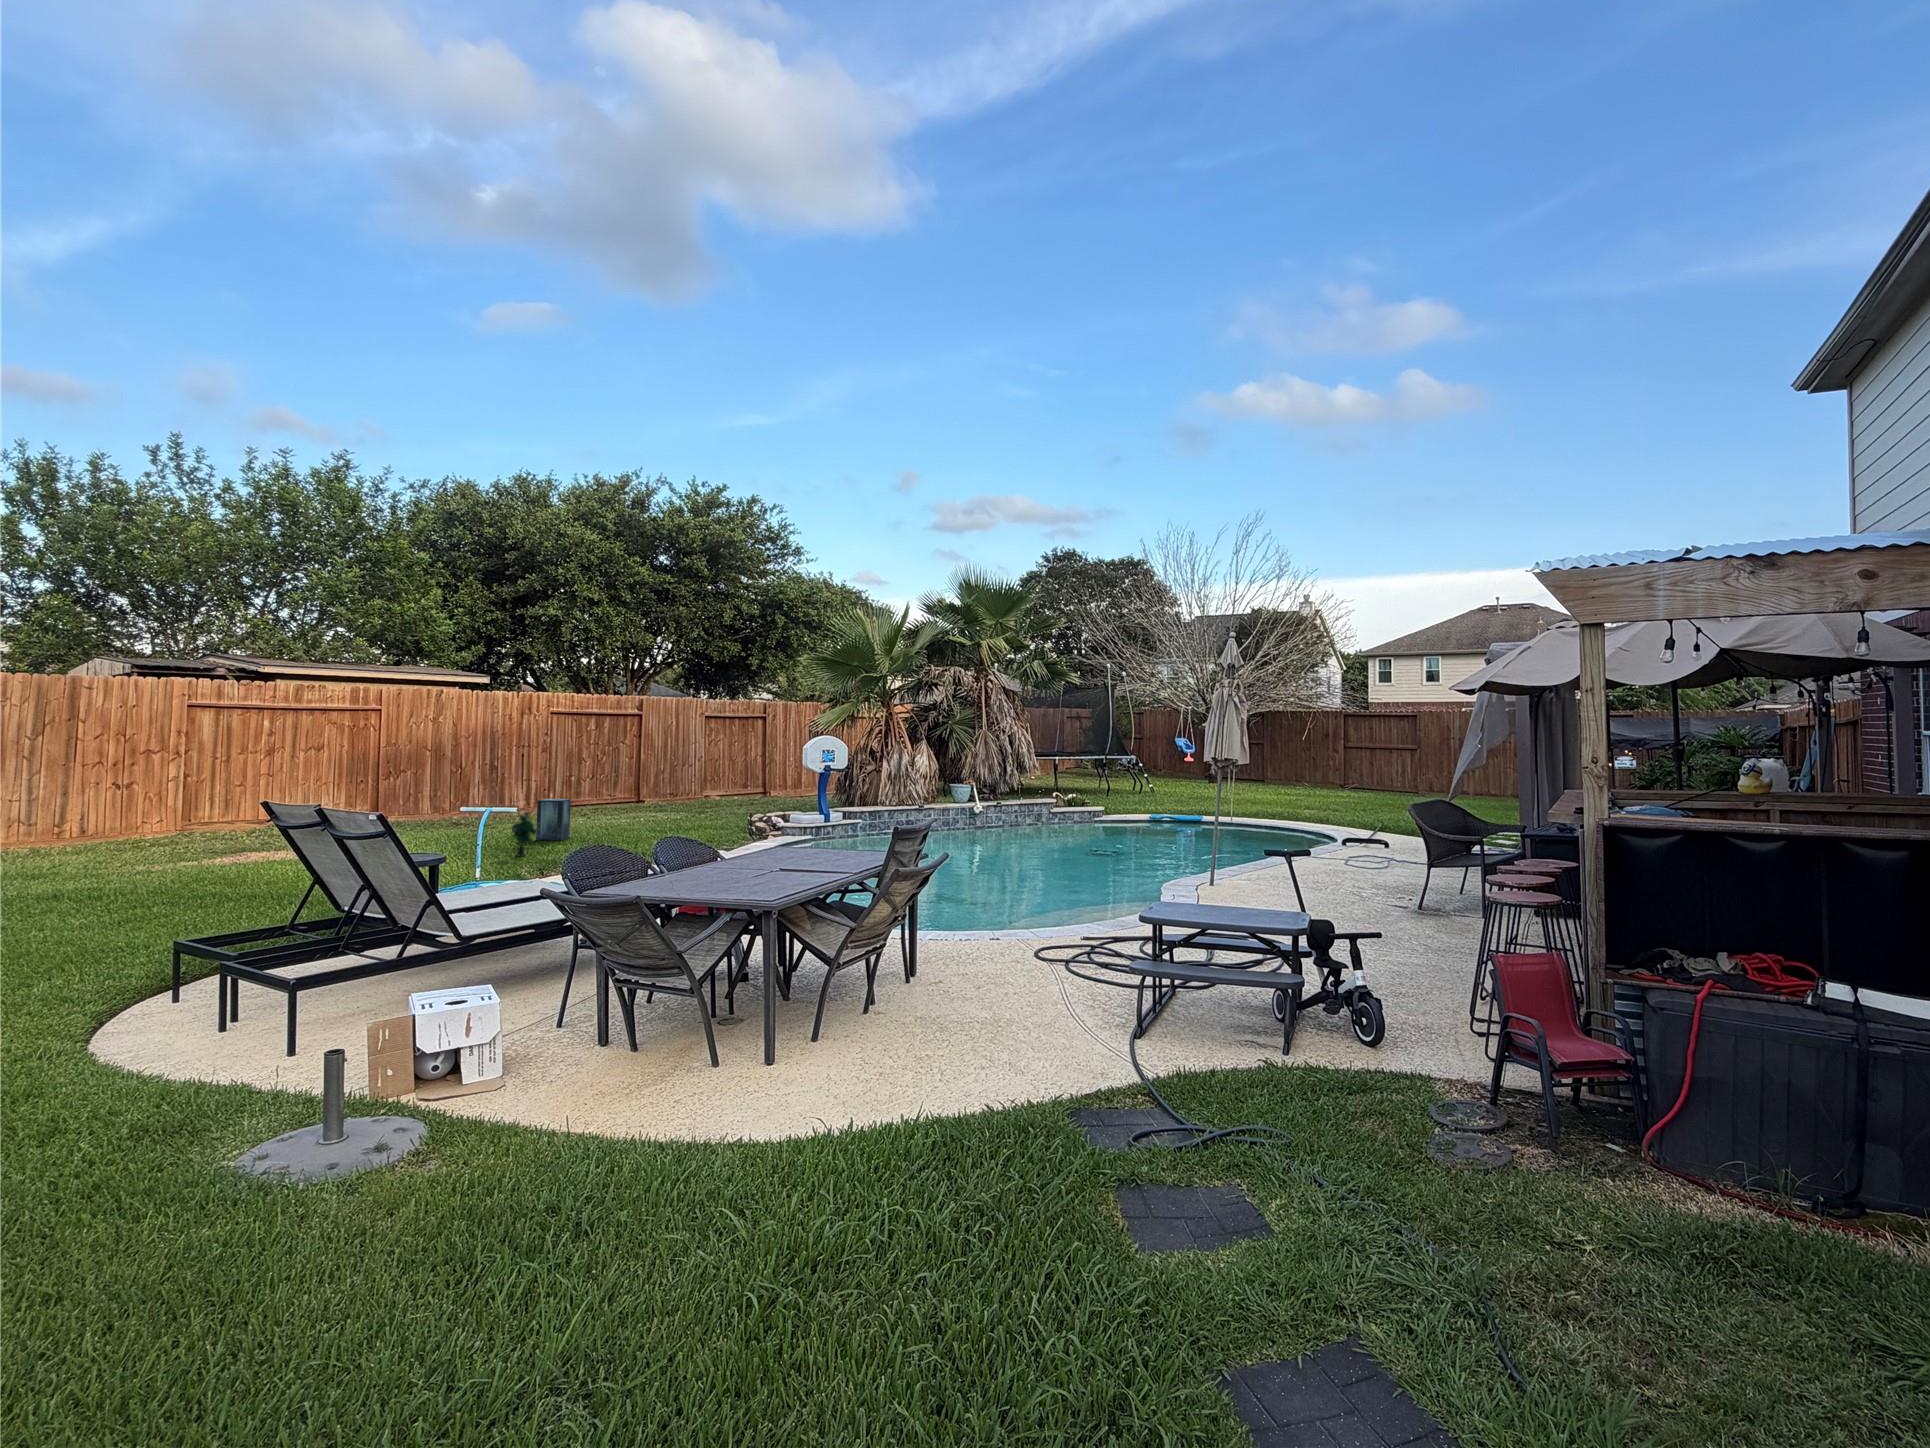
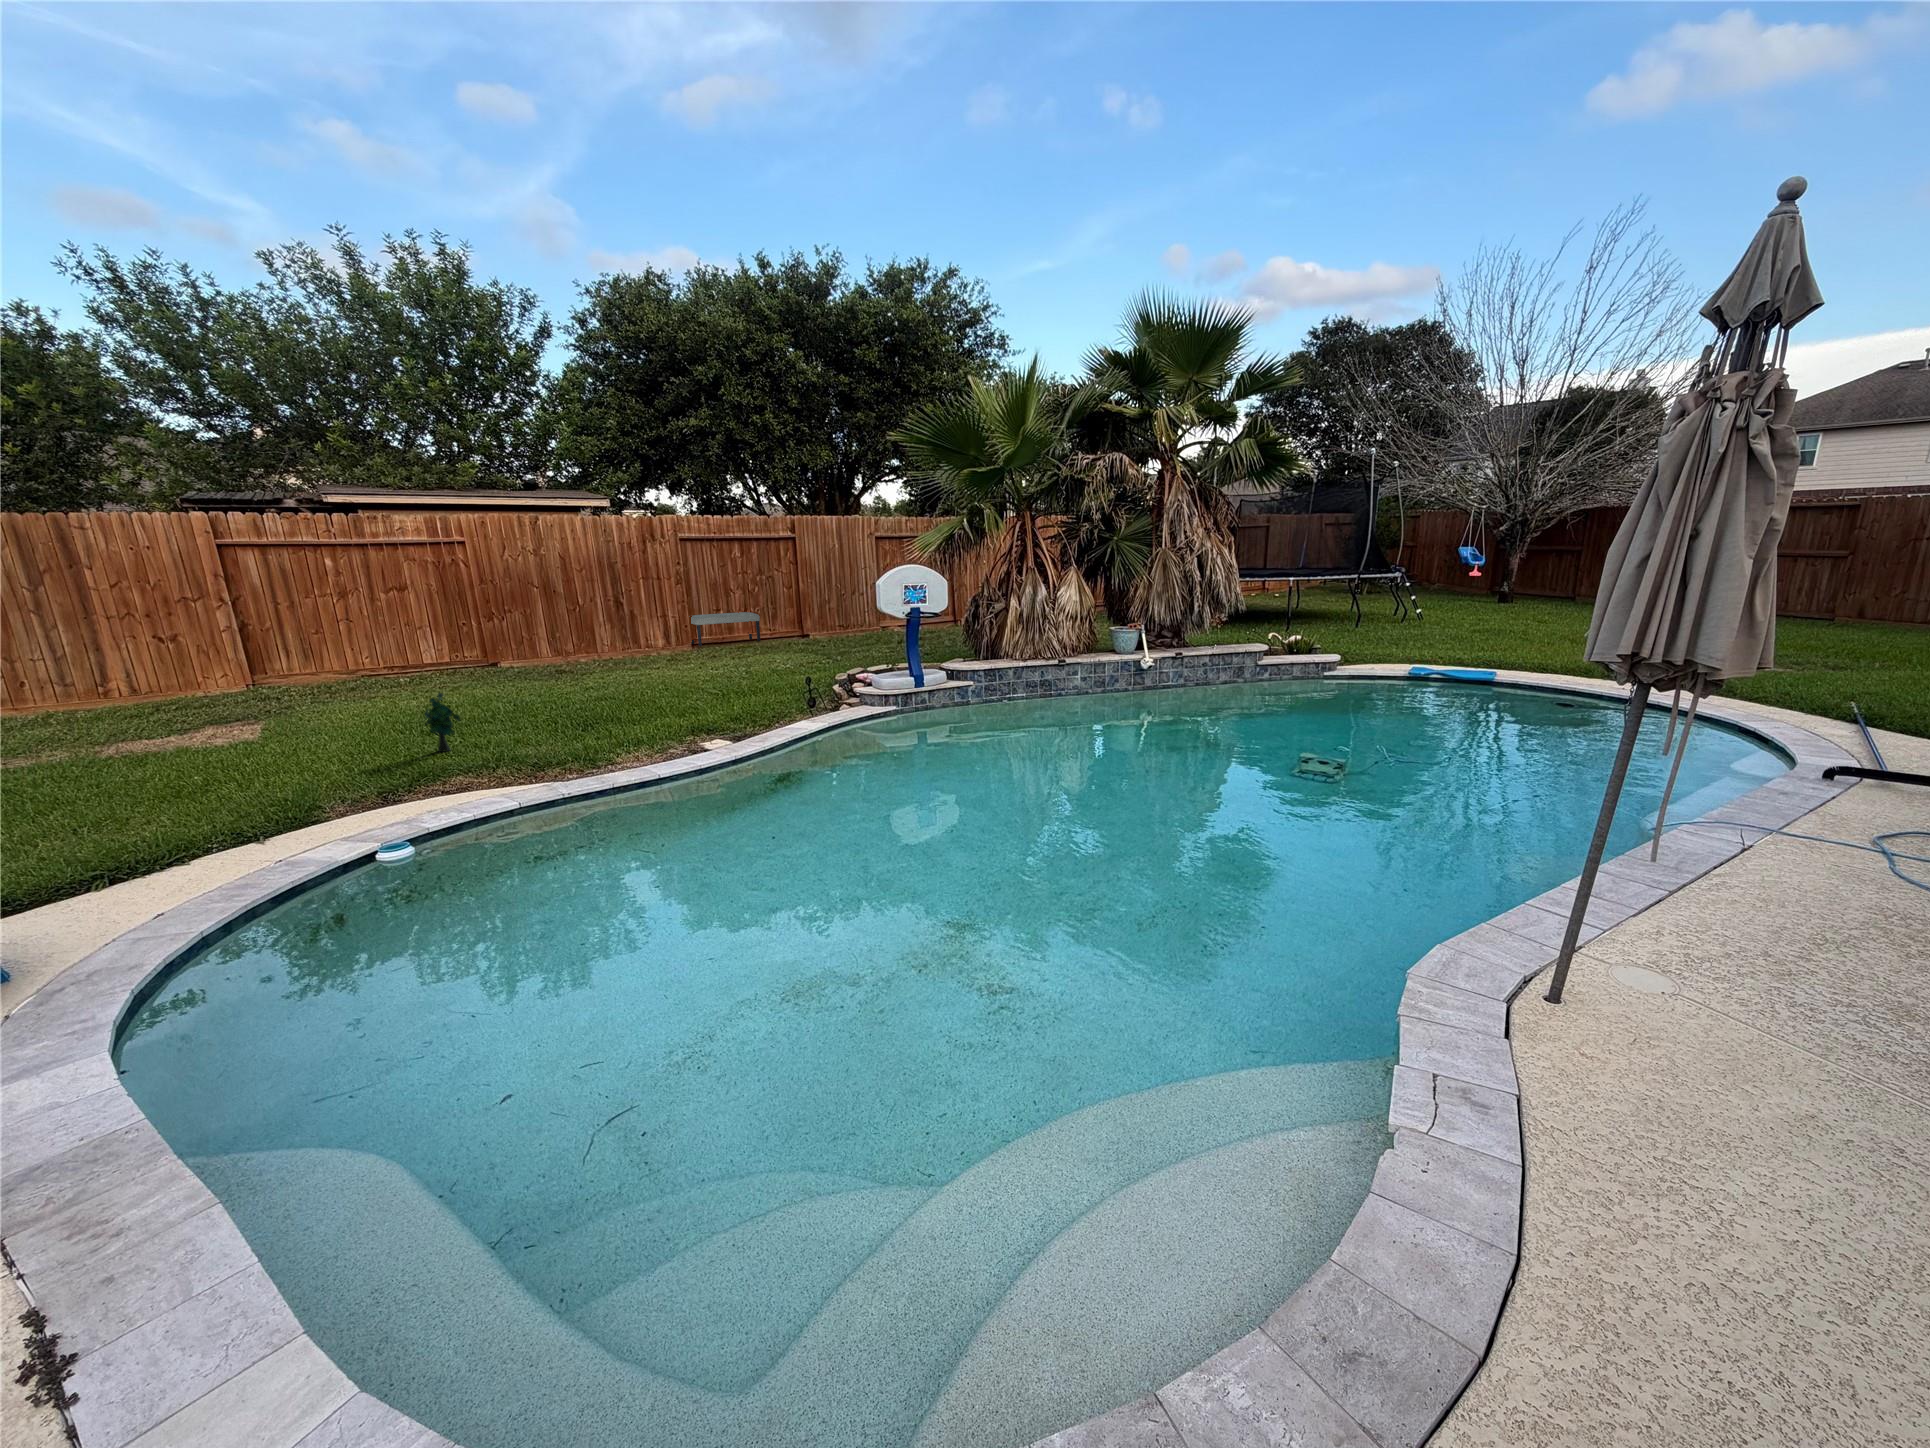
bench: none [549,779,614,808] -> present [691,612,760,646]
storage box: present [536,799,571,840] -> none [533,659,587,714]

